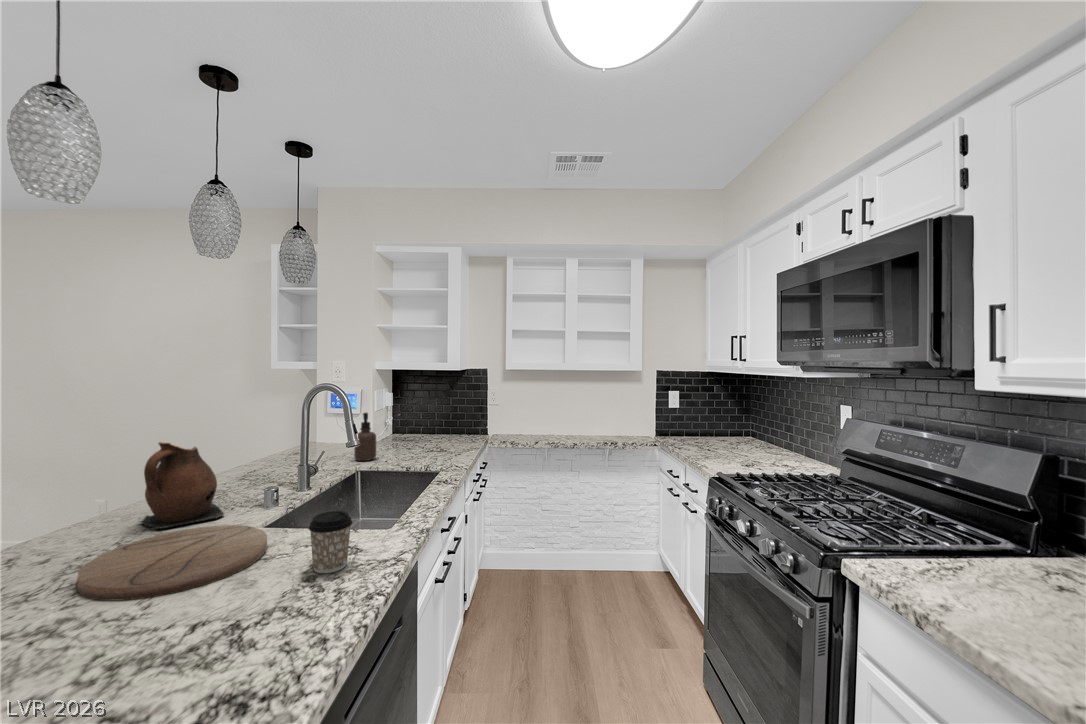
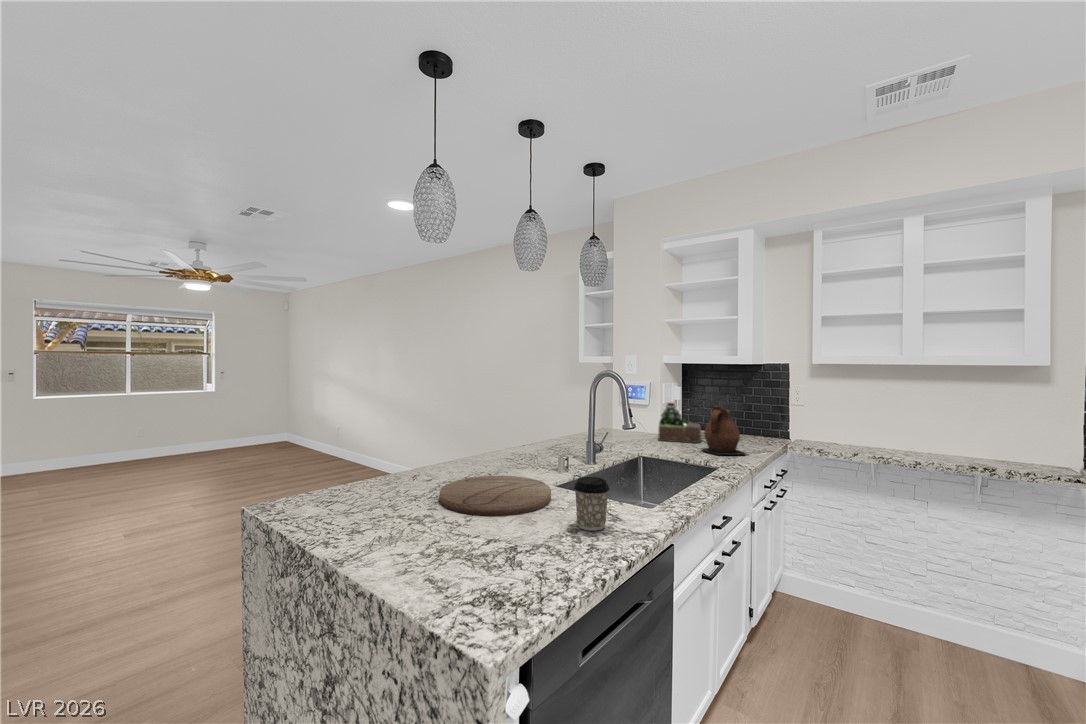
succulent plant: none [373,410,416,450] -> present [658,403,701,443]
soap dispenser: present [354,413,376,461] -> none [639,402,659,449]
ceramic pitcher: present [140,442,224,529] -> present [701,406,746,455]

